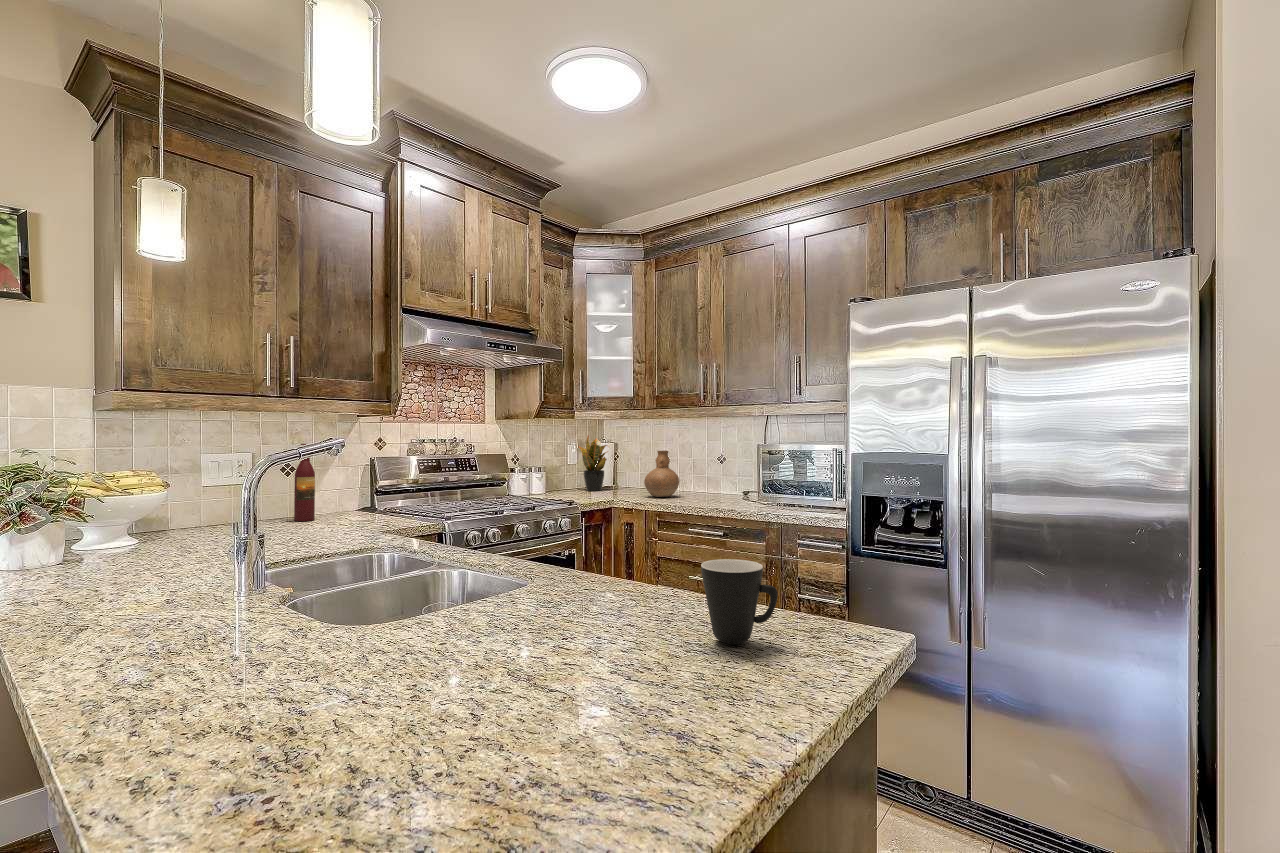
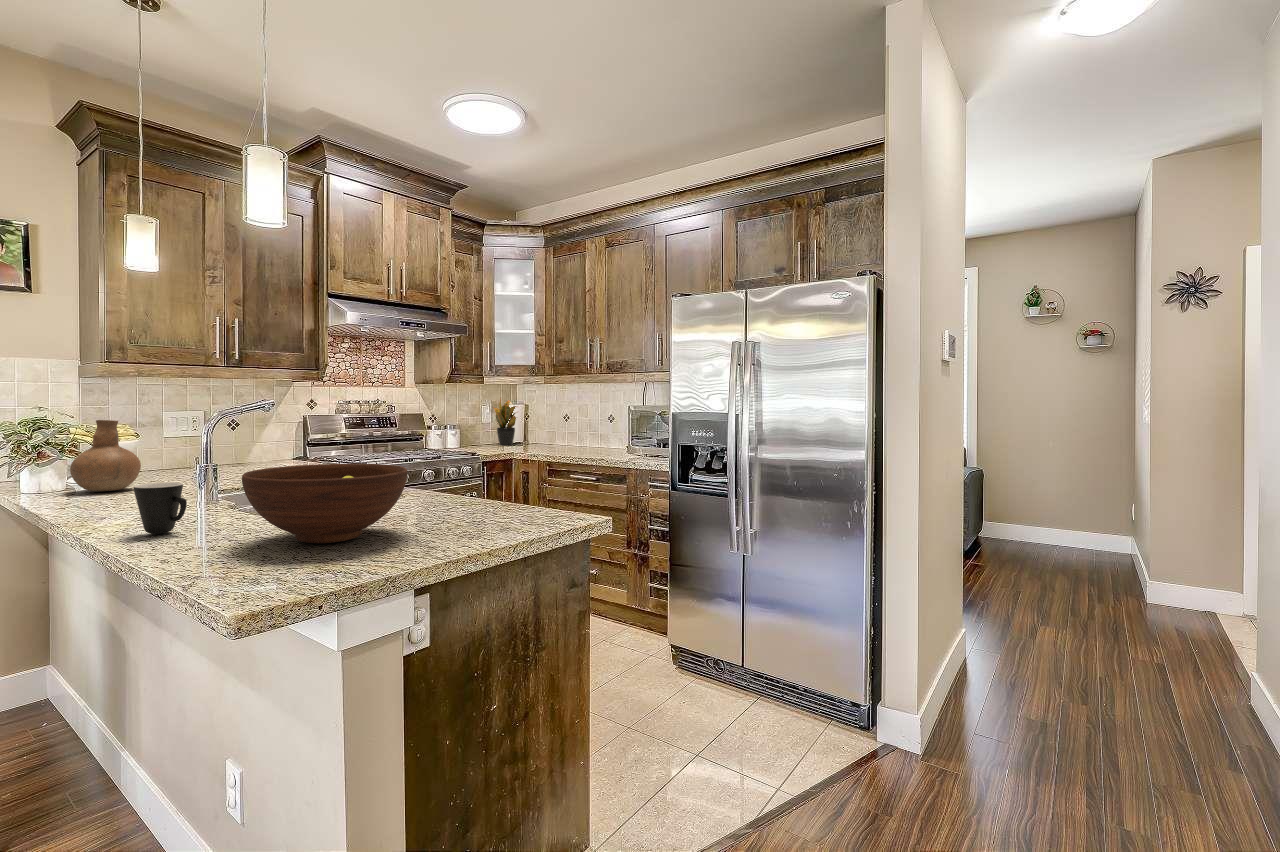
wine bottle: present [294,444,315,521] -> none [241,403,258,464]
vase: present [644,451,679,497] -> present [70,420,141,492]
fruit bowl: none [310,544,614,721] -> present [242,464,407,543]
mug: present [701,559,778,644] -> present [134,482,187,534]

